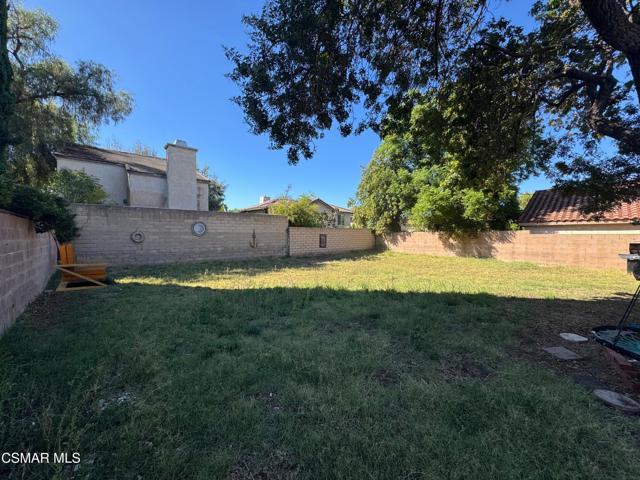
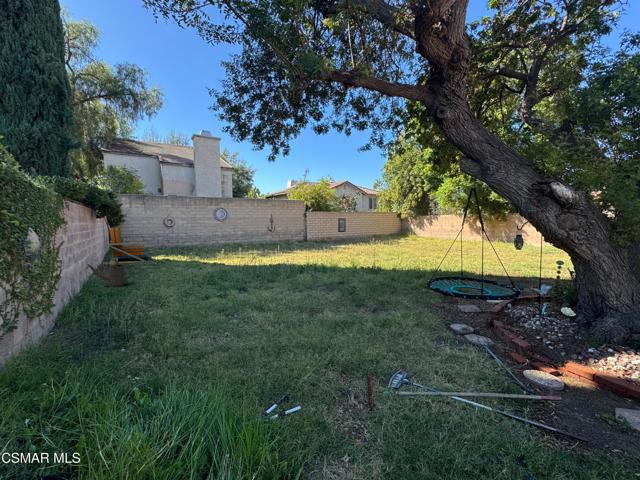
watering can: none [20,288,89,330] -> present [88,258,130,287]

